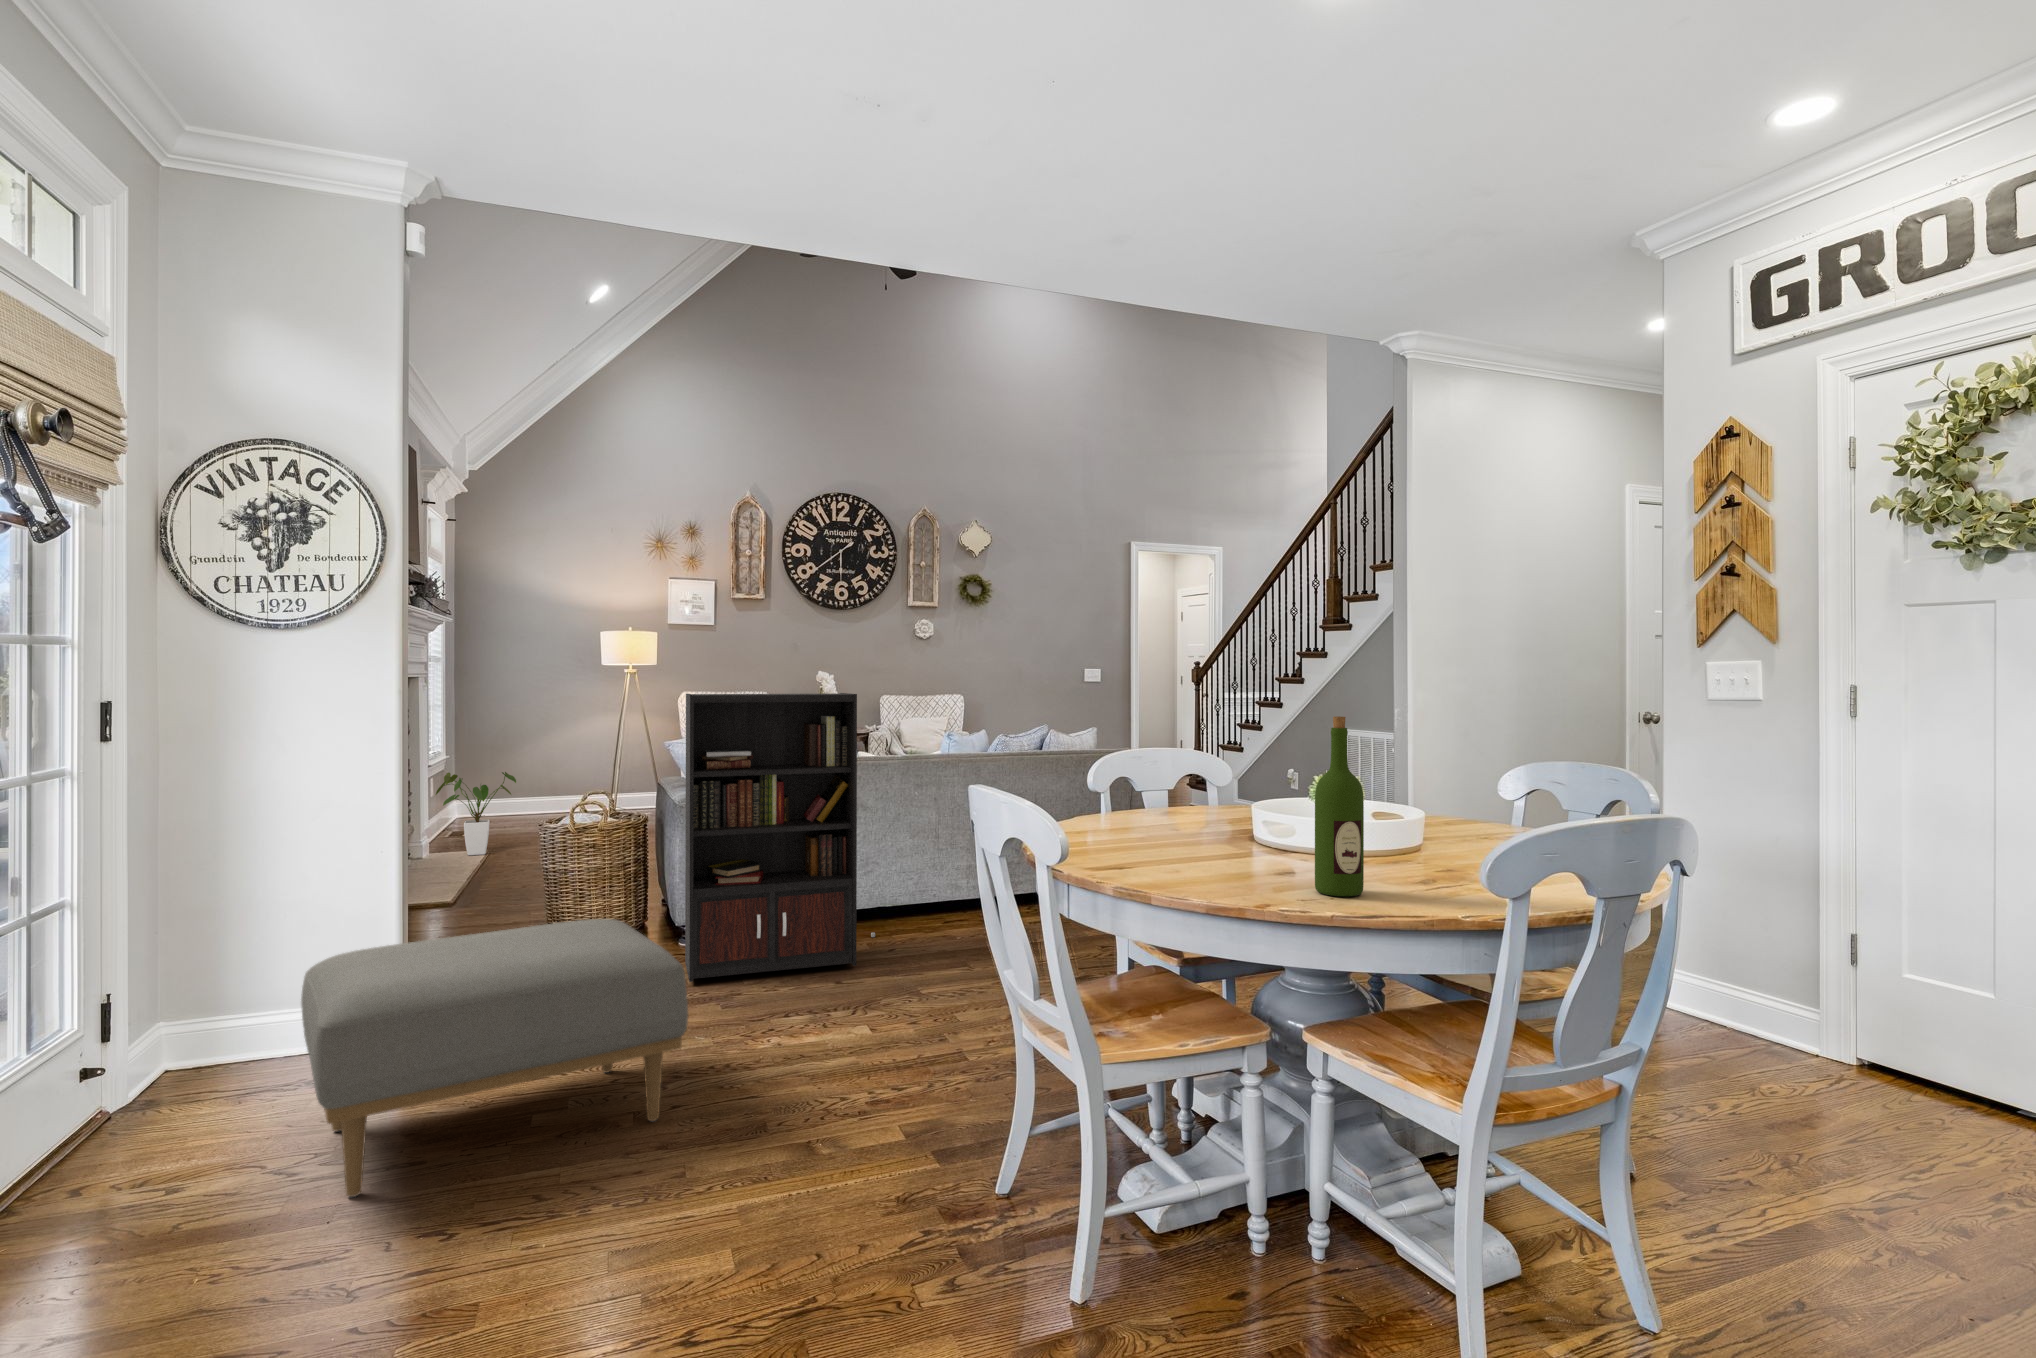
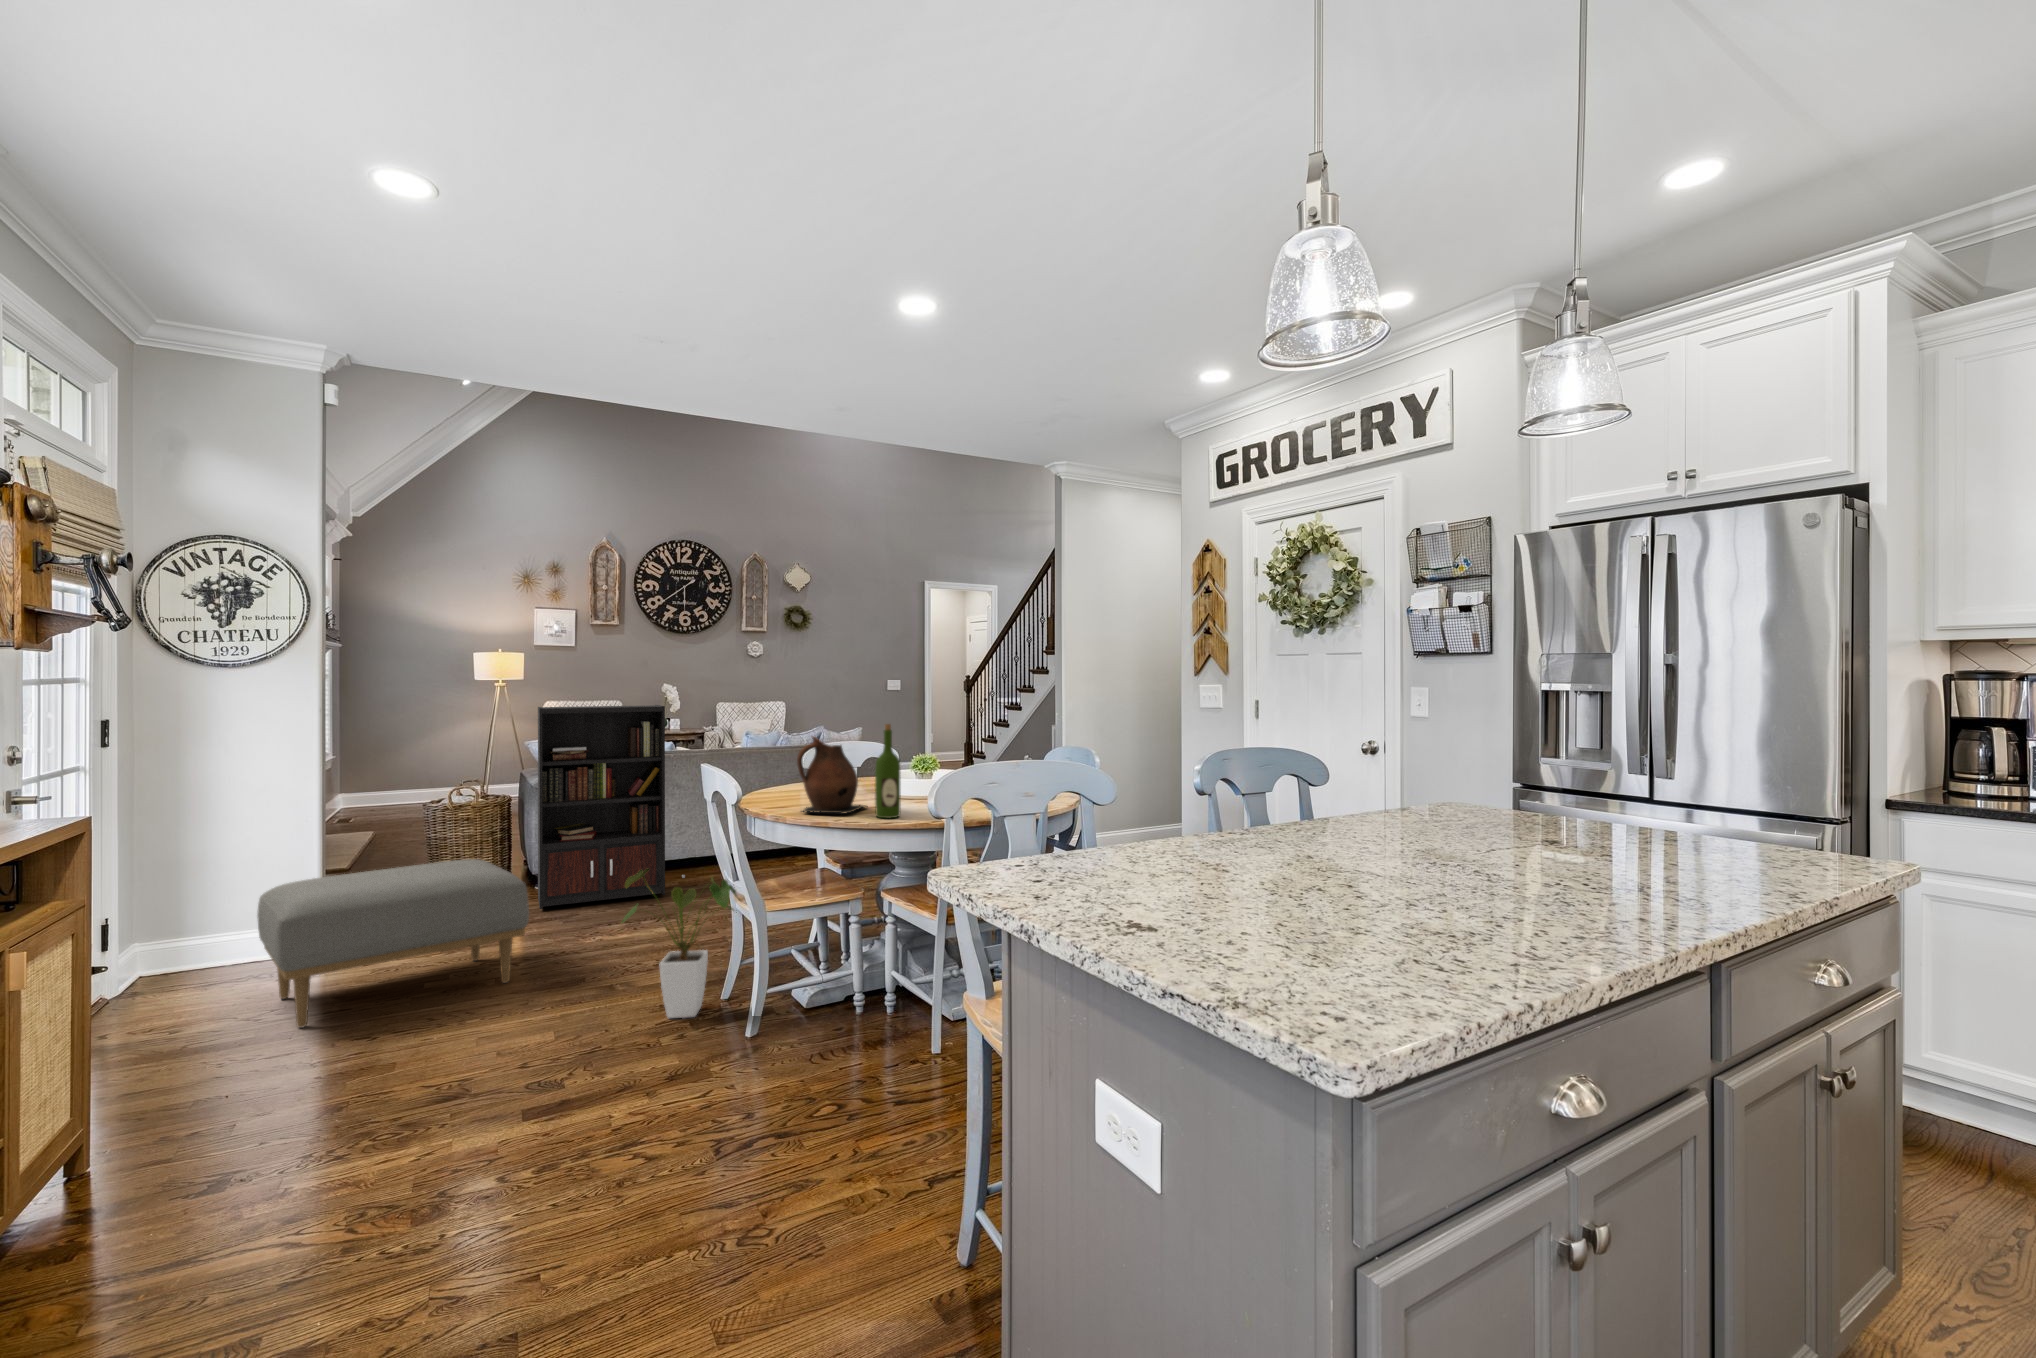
ceramic pitcher: none [1158,738,1275,886] -> present [797,736,866,814]
house plant: present [436,772,516,855] -> present [621,870,737,1018]

